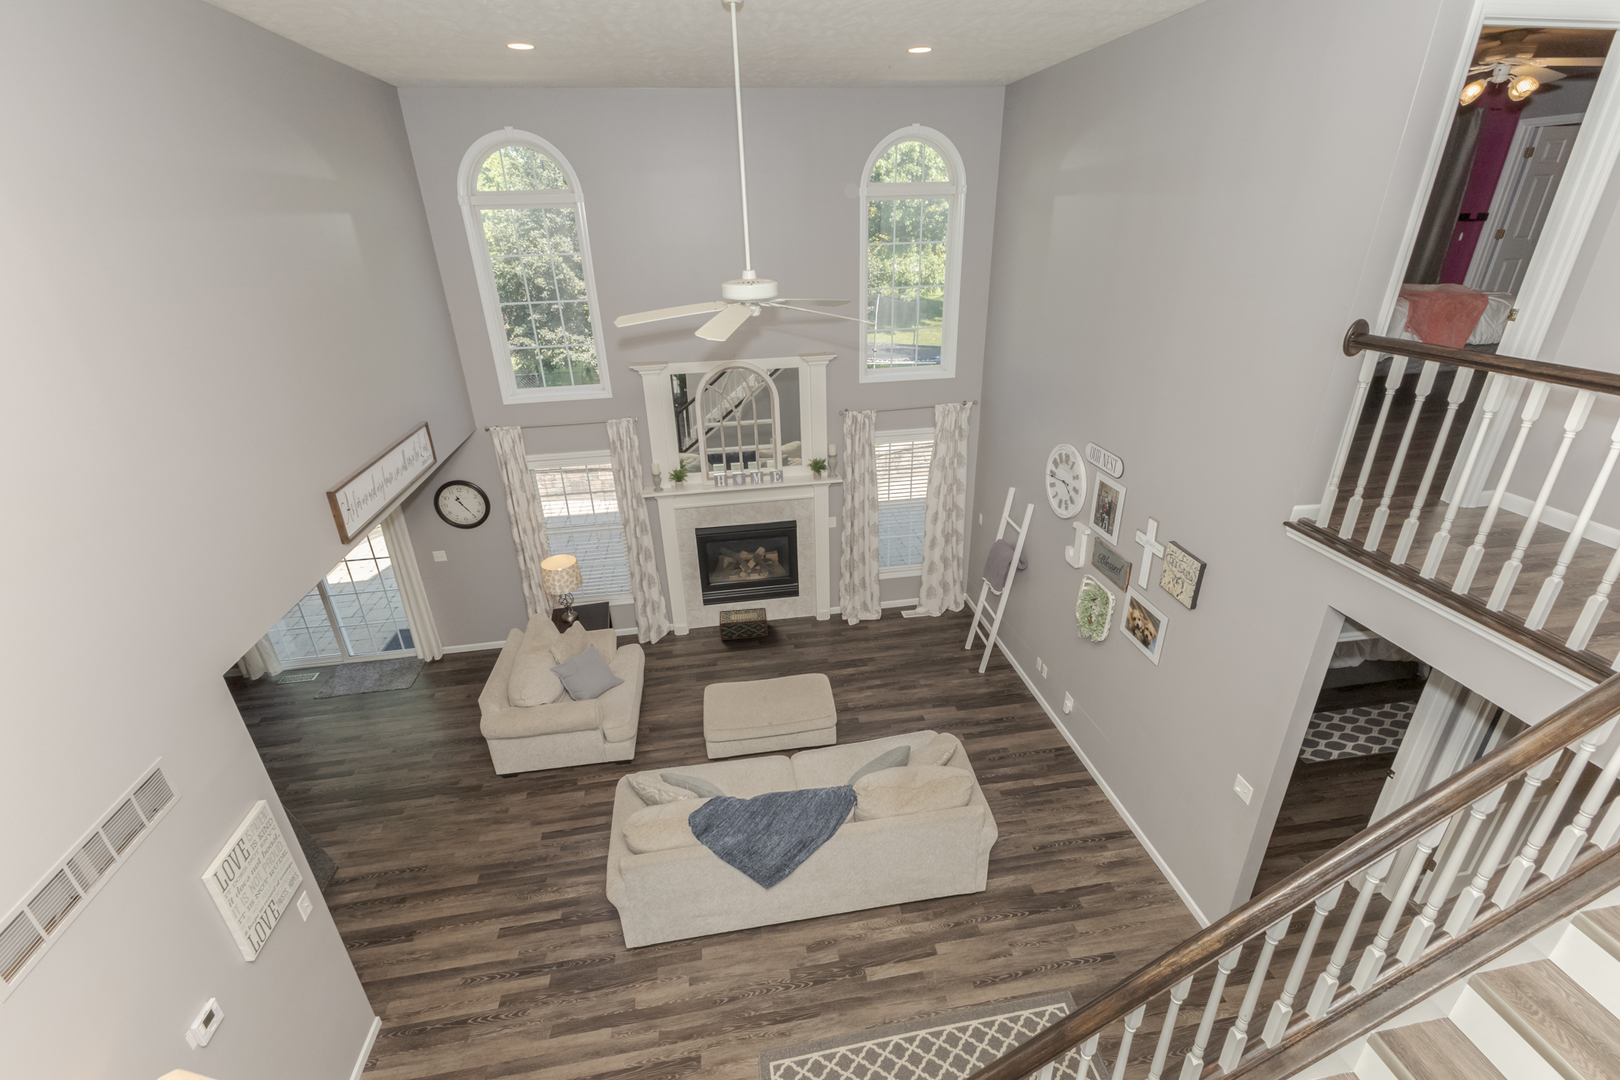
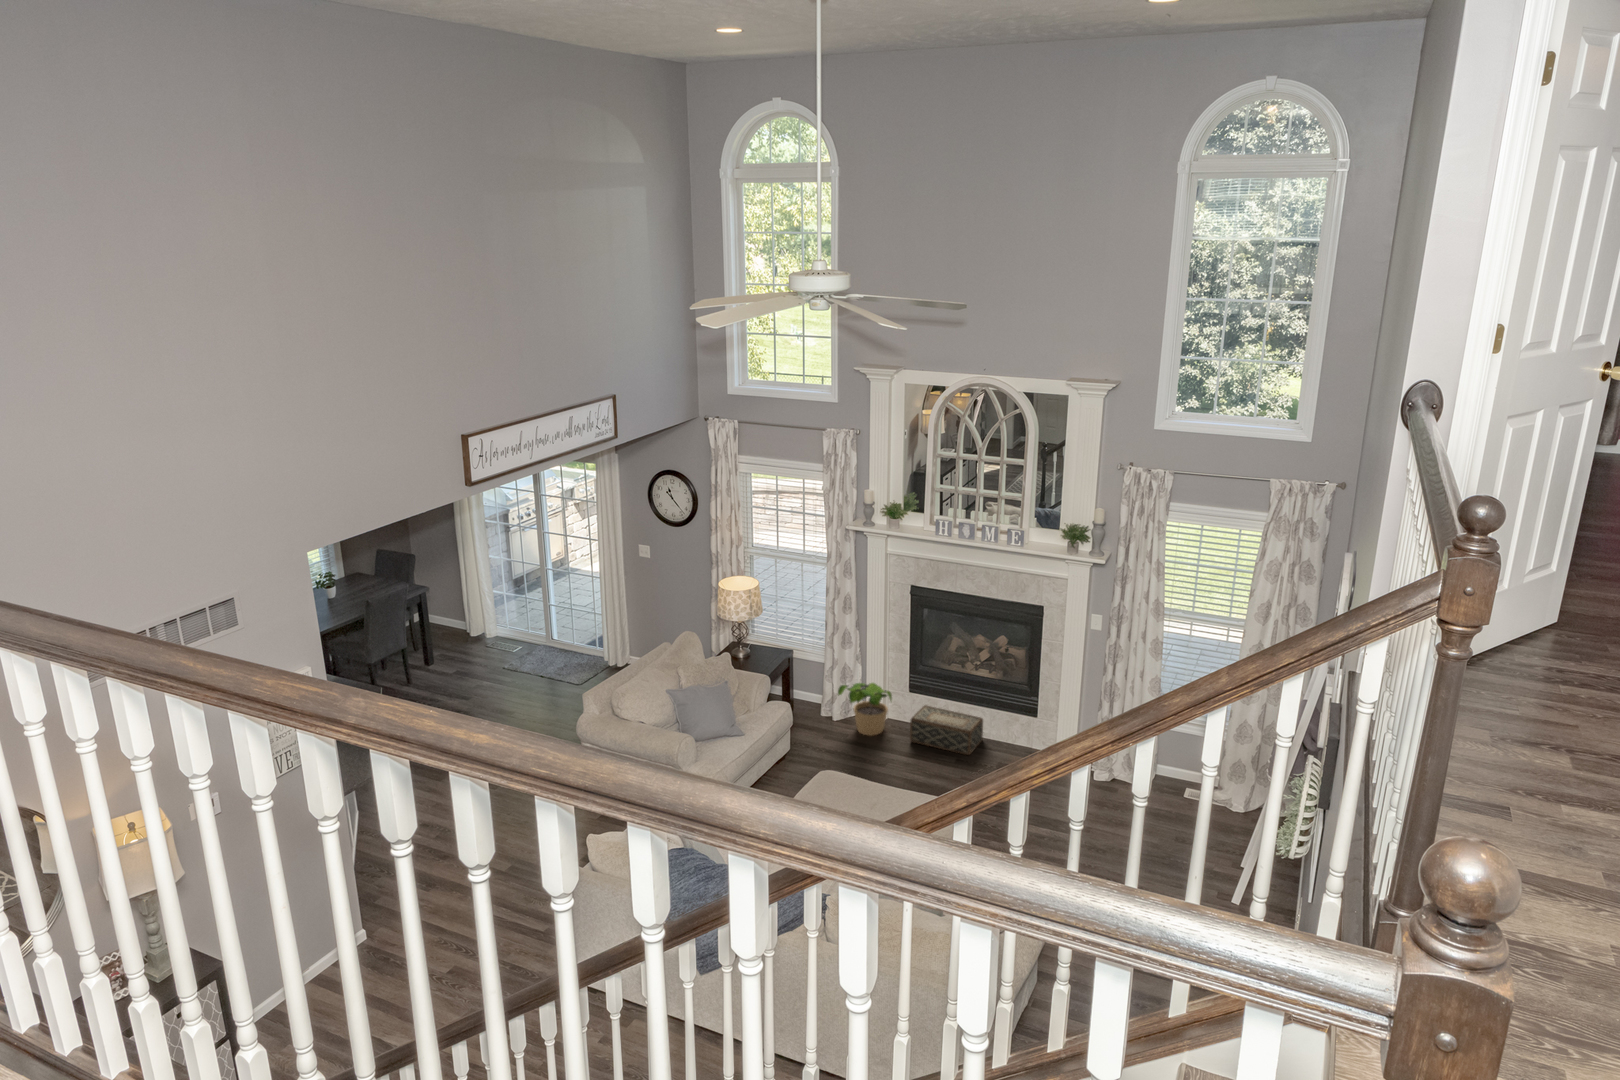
potted plant: none [659,607,699,646] -> present [838,683,892,736]

